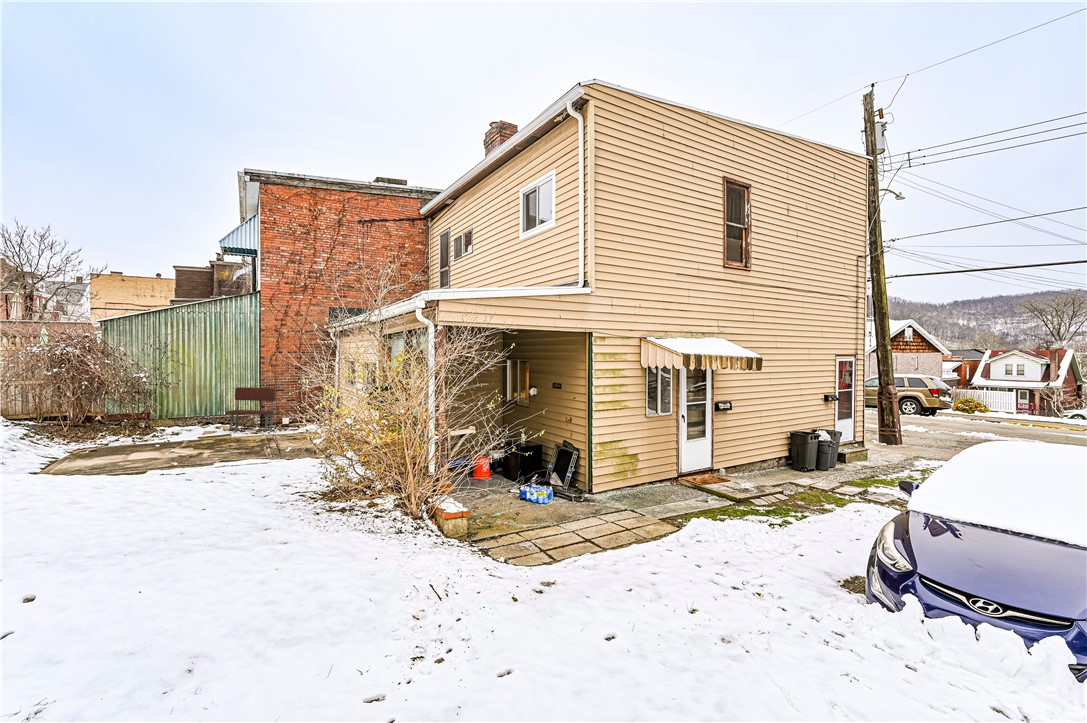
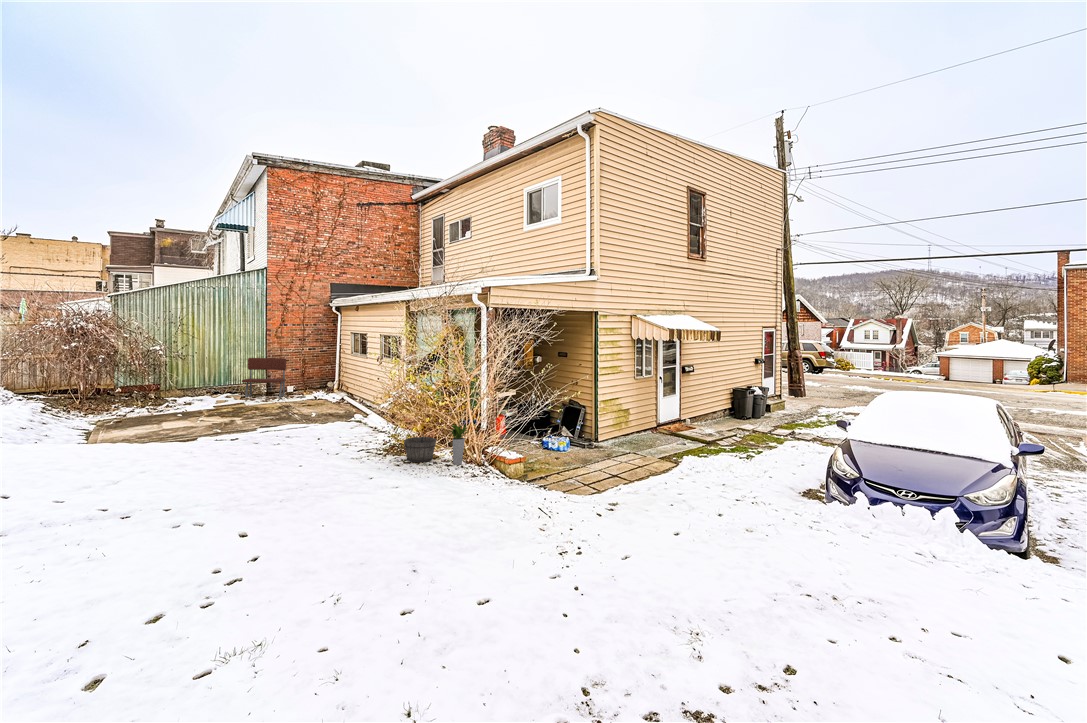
planter: none [385,466,411,517] -> present [451,424,467,465]
wooden bucket: none [336,476,377,512] -> present [404,433,436,462]

